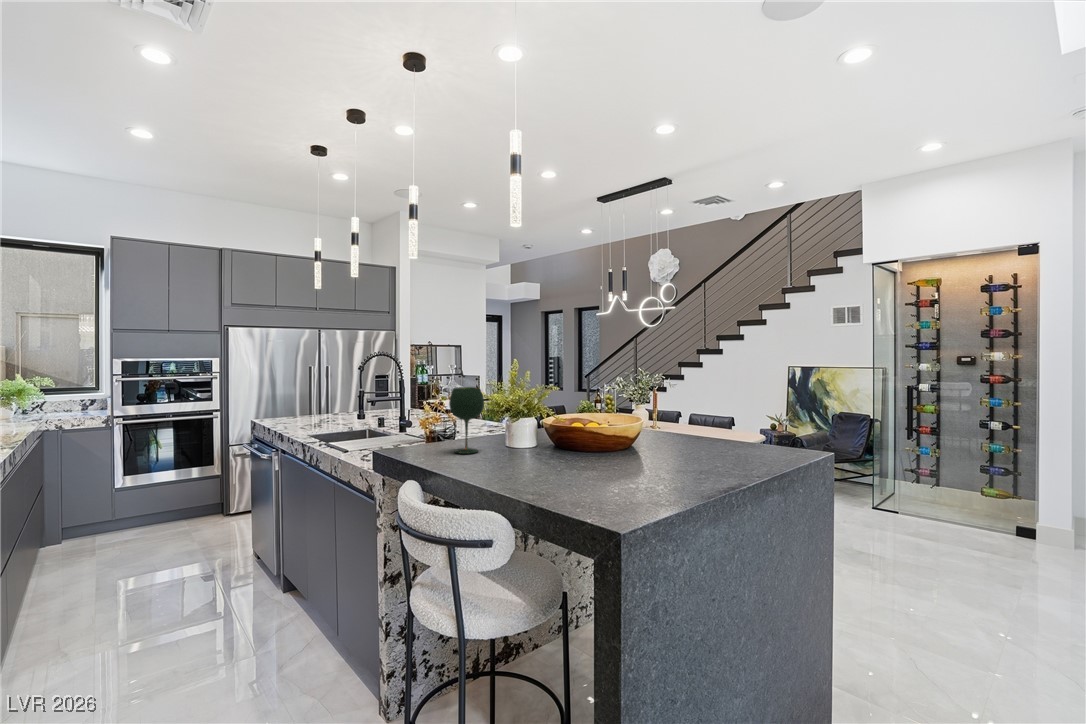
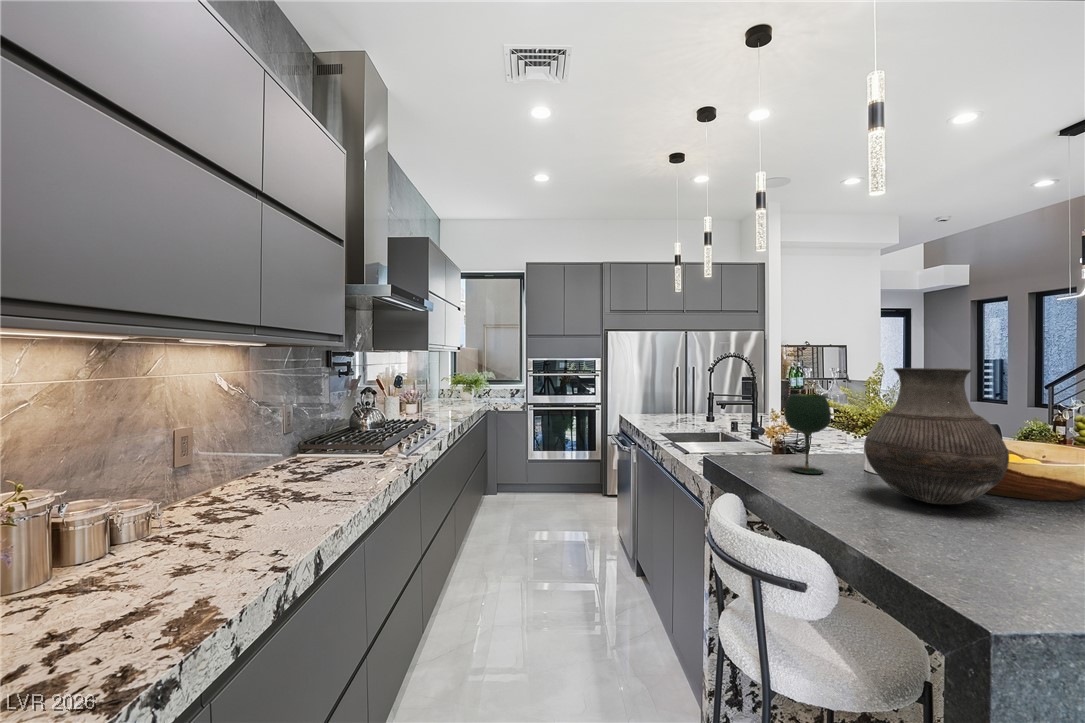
vase: none [512,364,591,461] -> present [864,368,1009,504]

